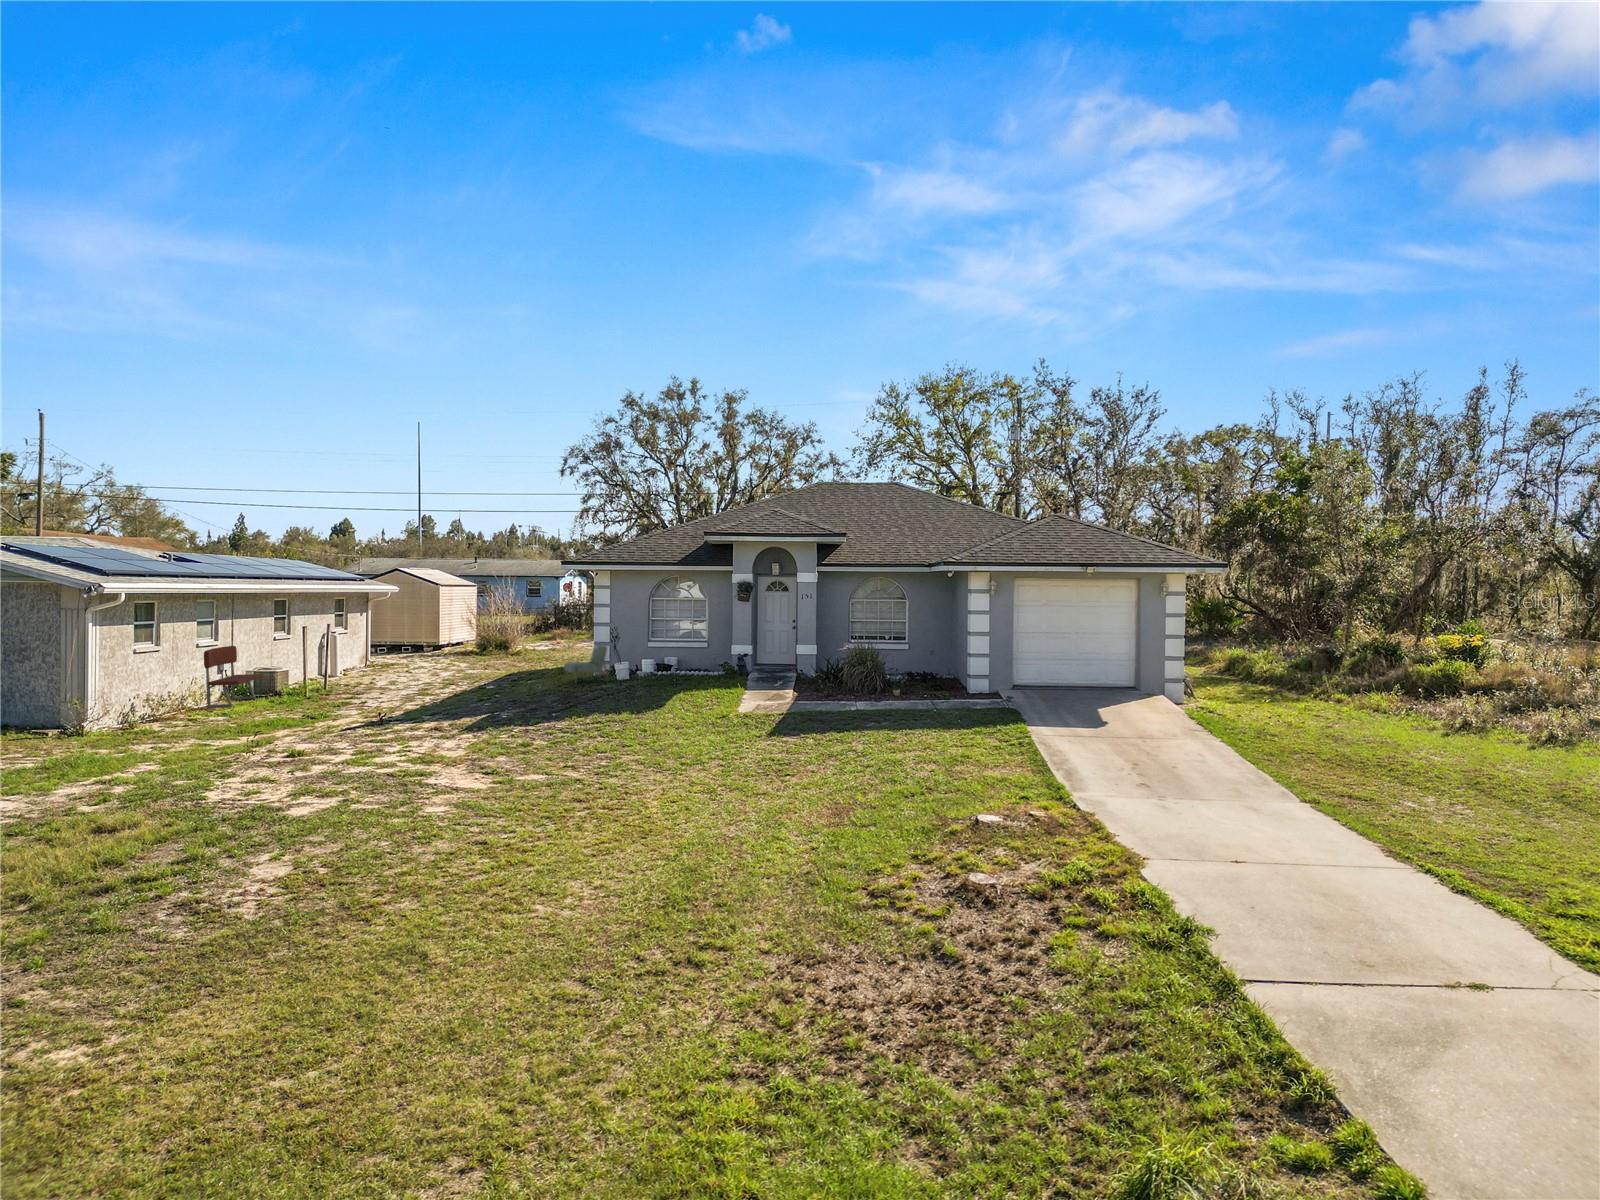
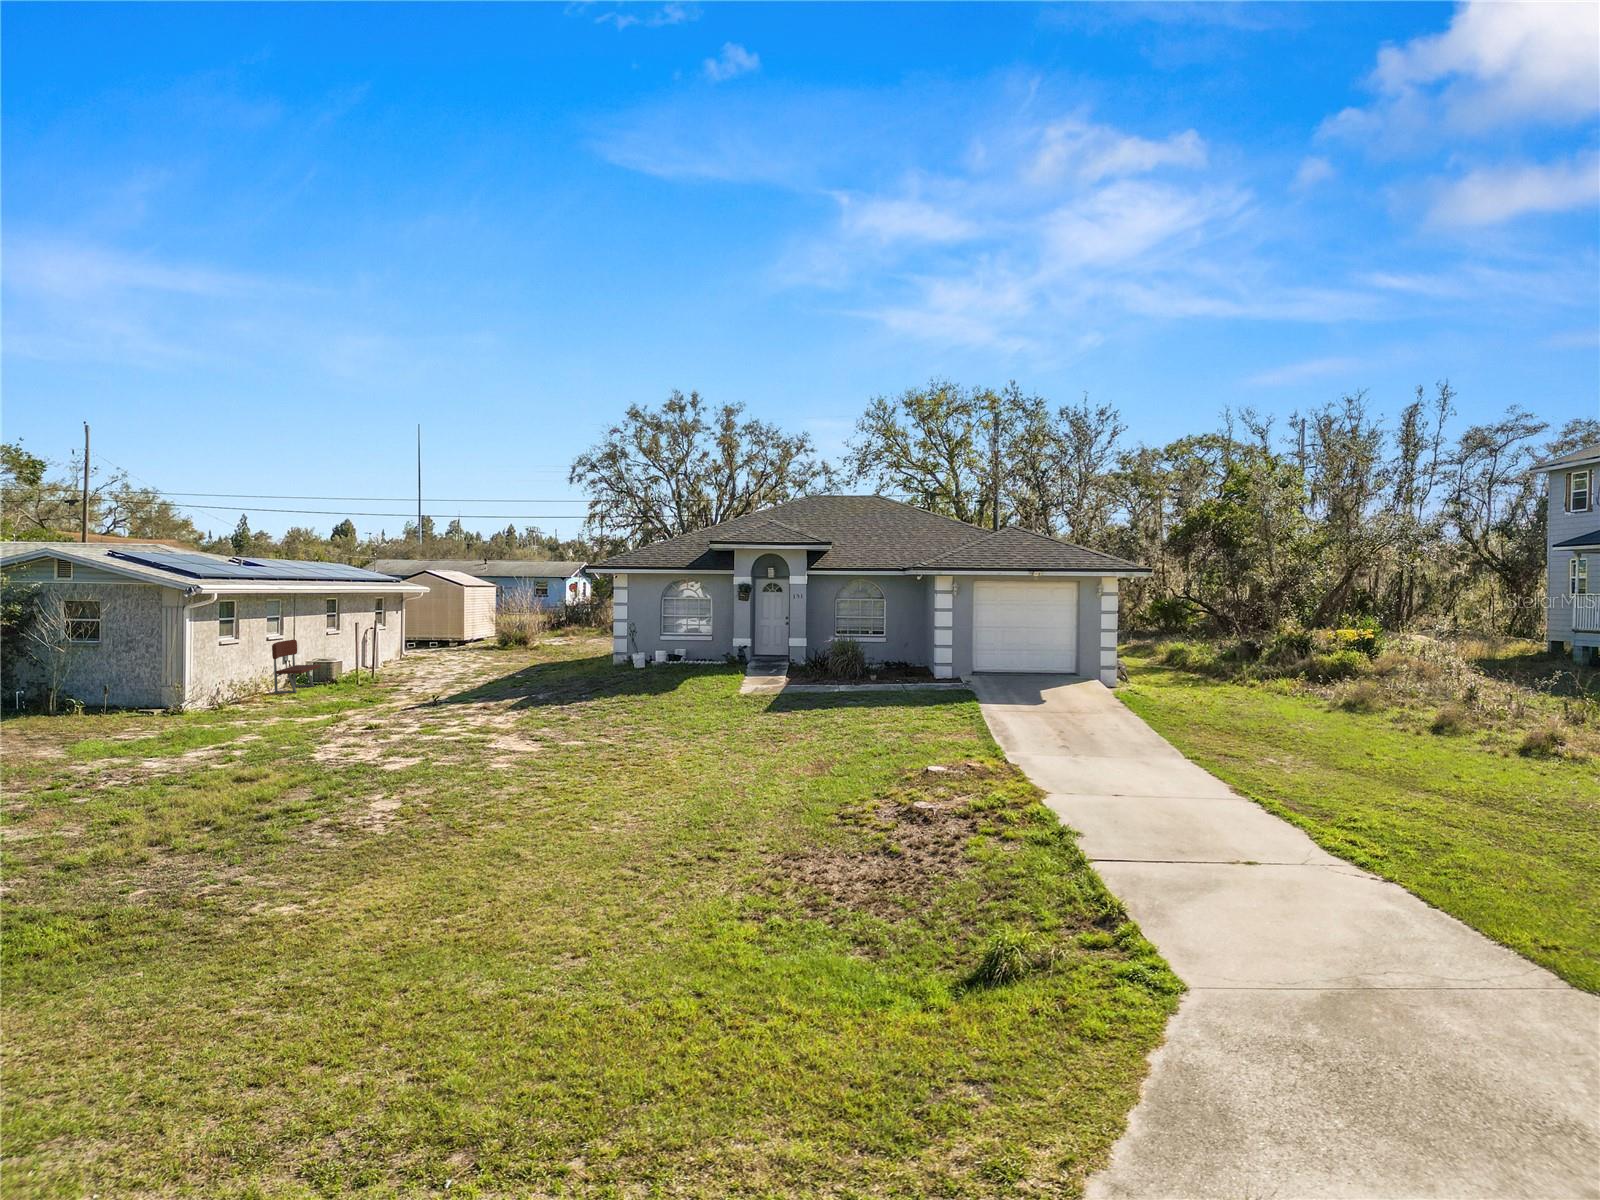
chair: present [564,644,607,675] -> none [583,639,623,675]

